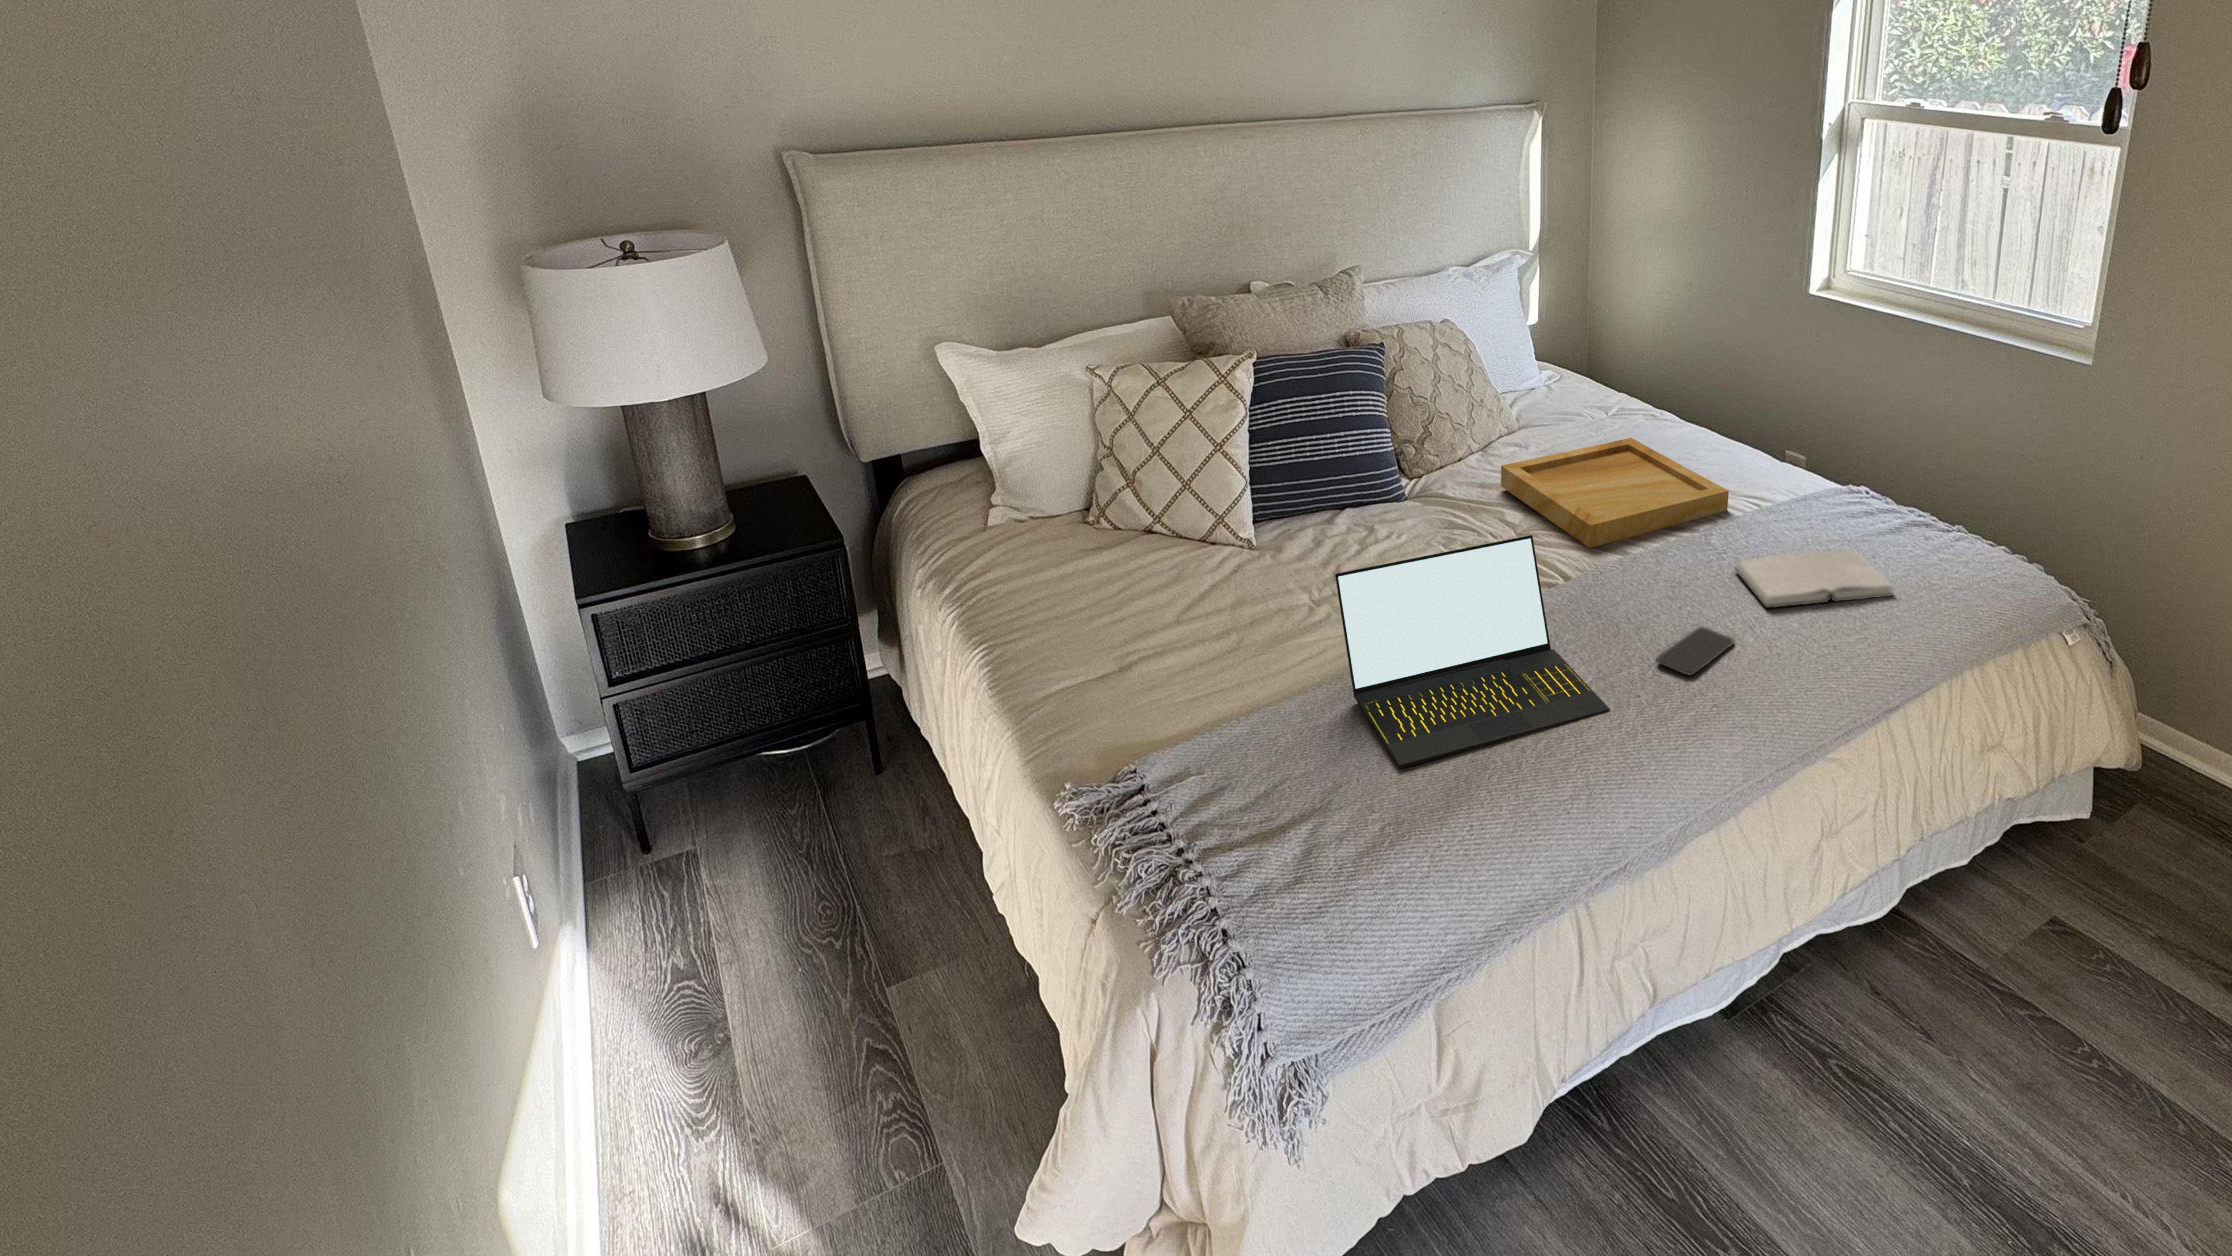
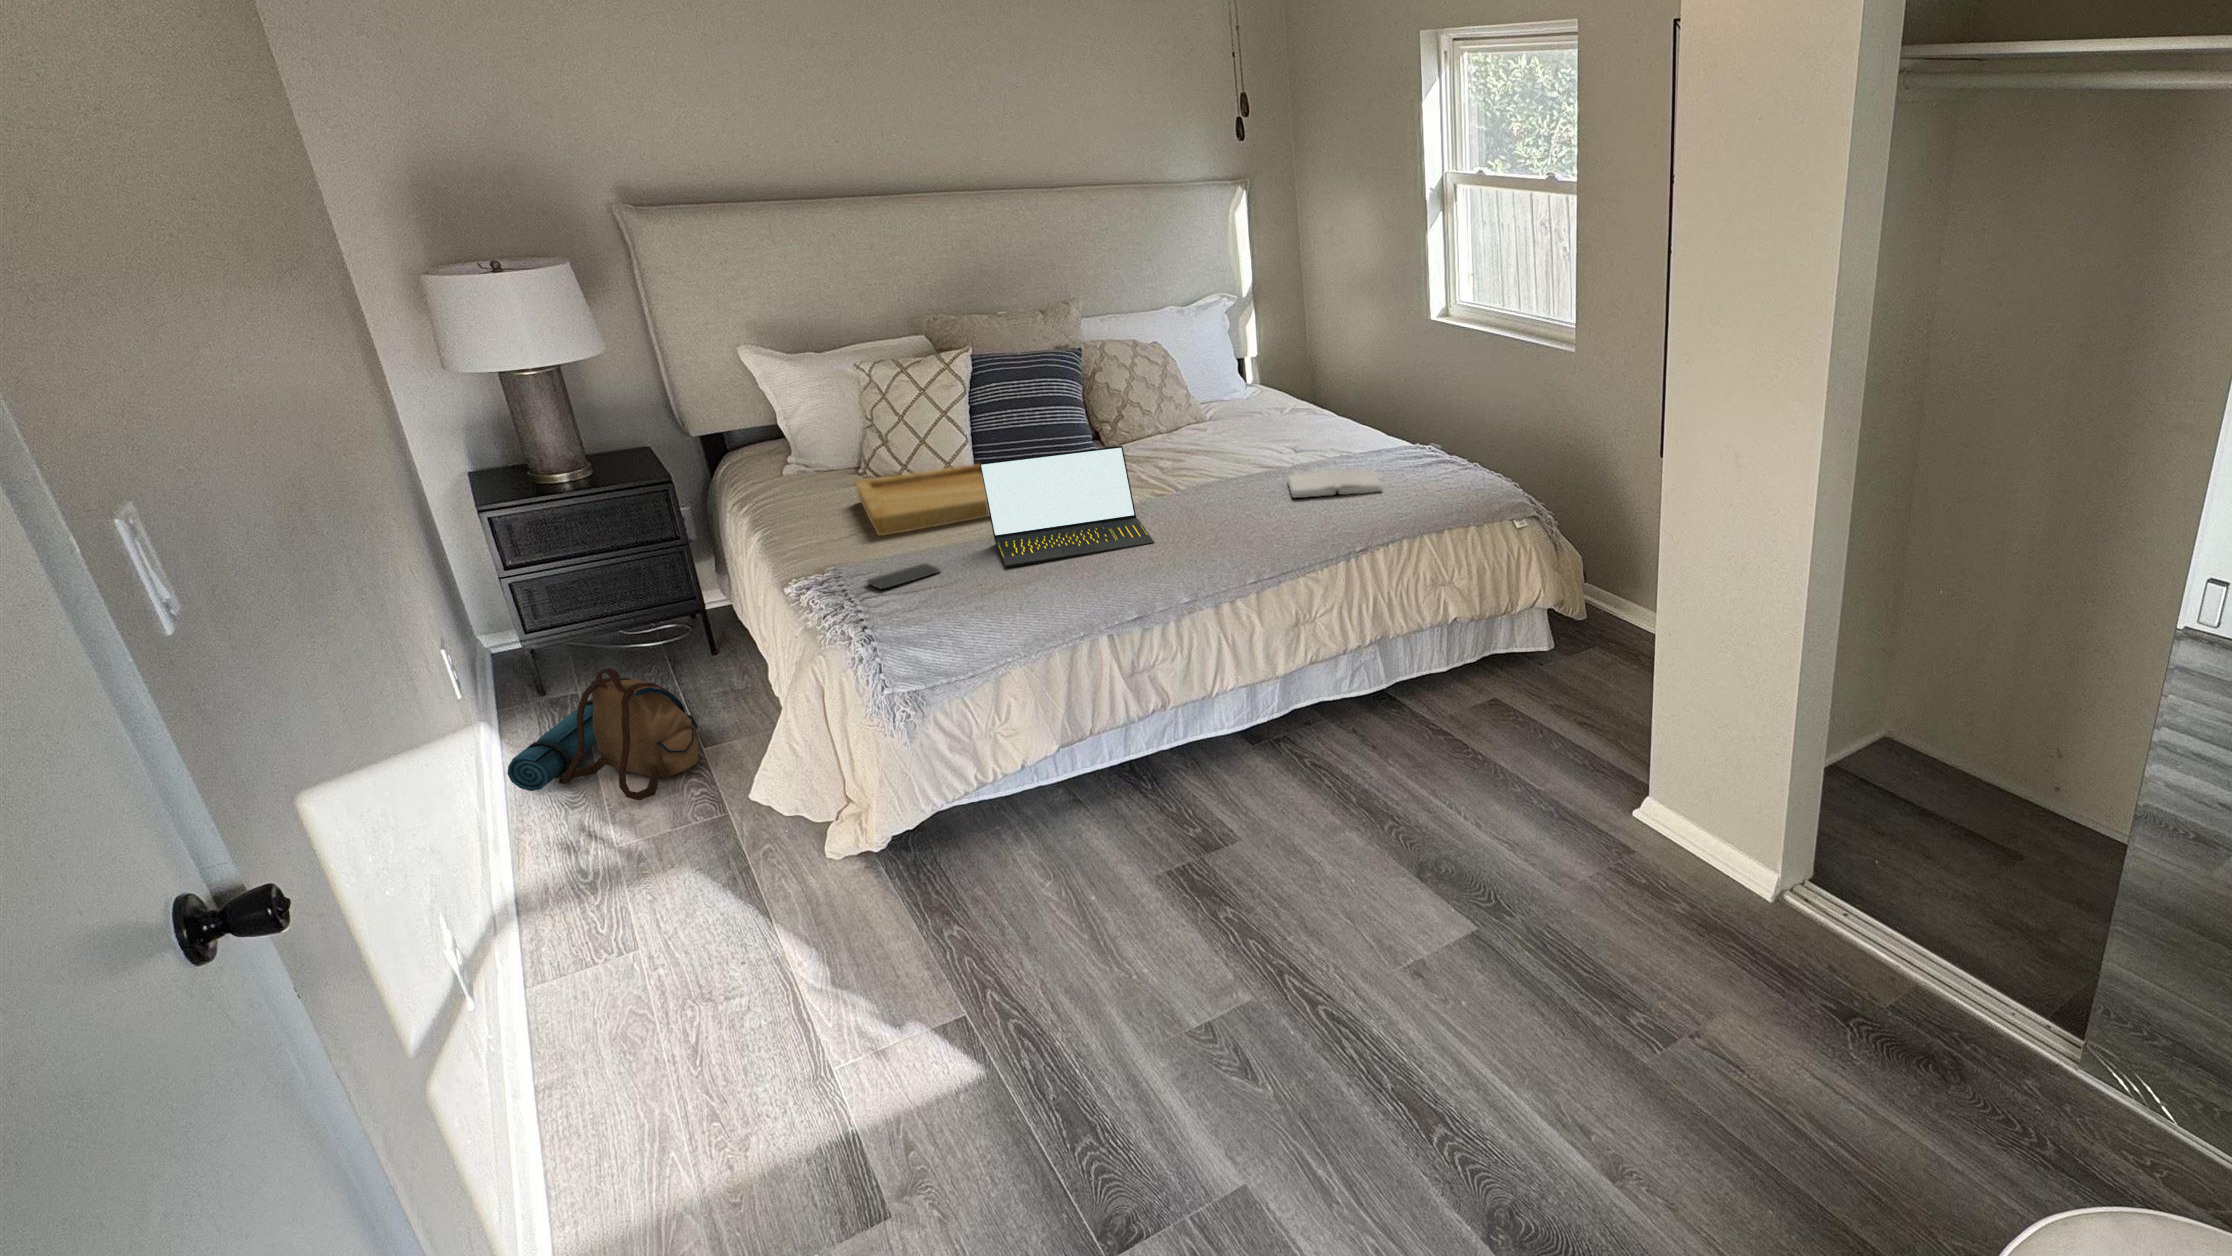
tray: present [1501,438,1729,548] -> present [856,464,990,536]
smartphone: present [1656,627,1734,675] -> present [867,563,940,589]
backpack: none [595,867,878,1112] -> present [507,668,699,801]

